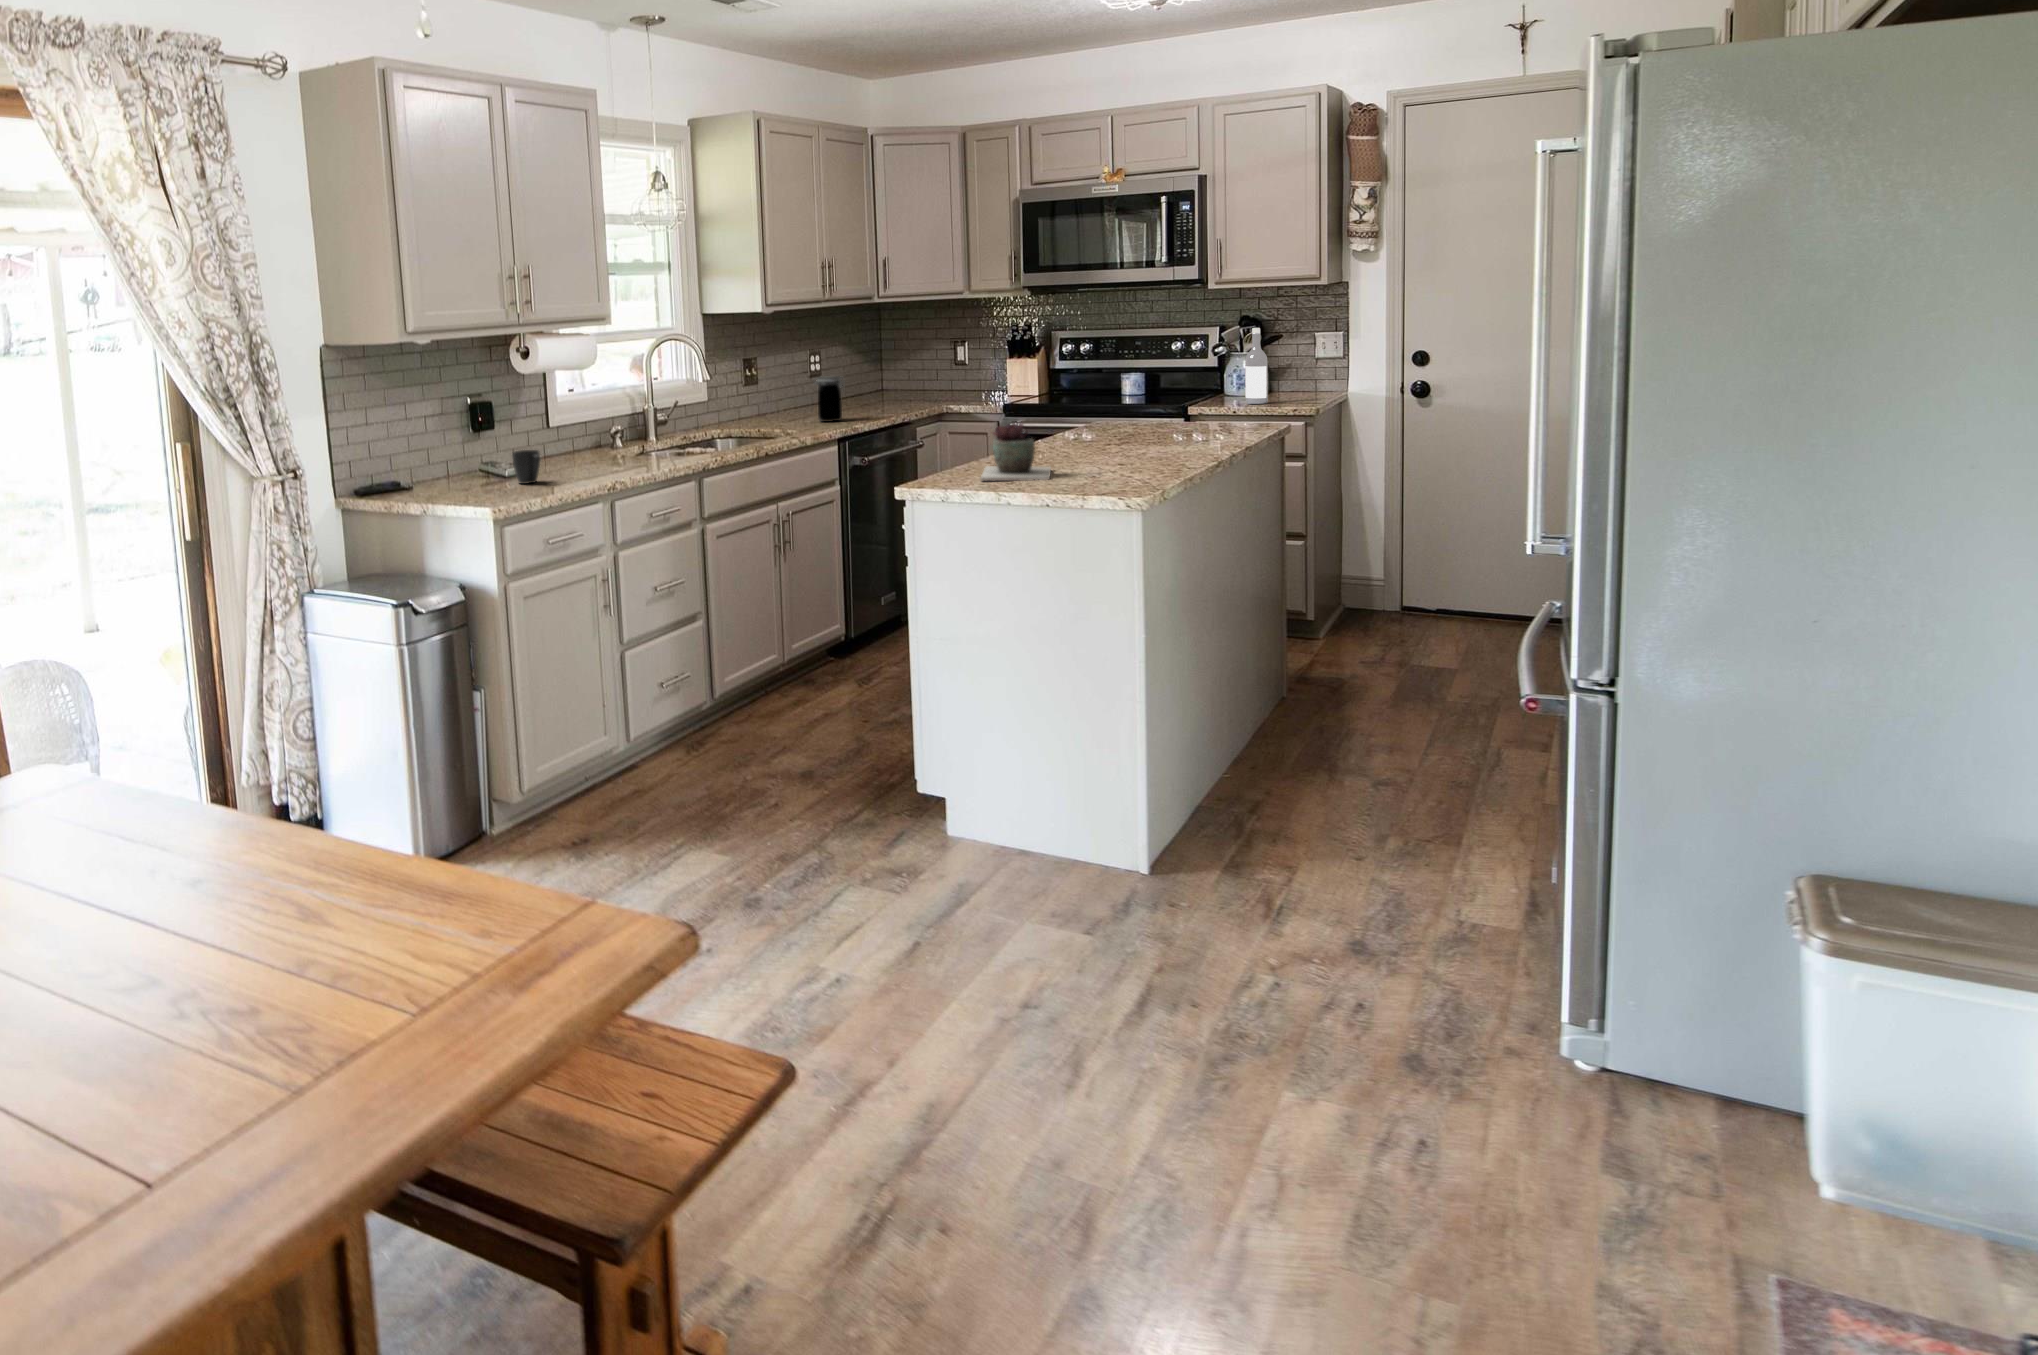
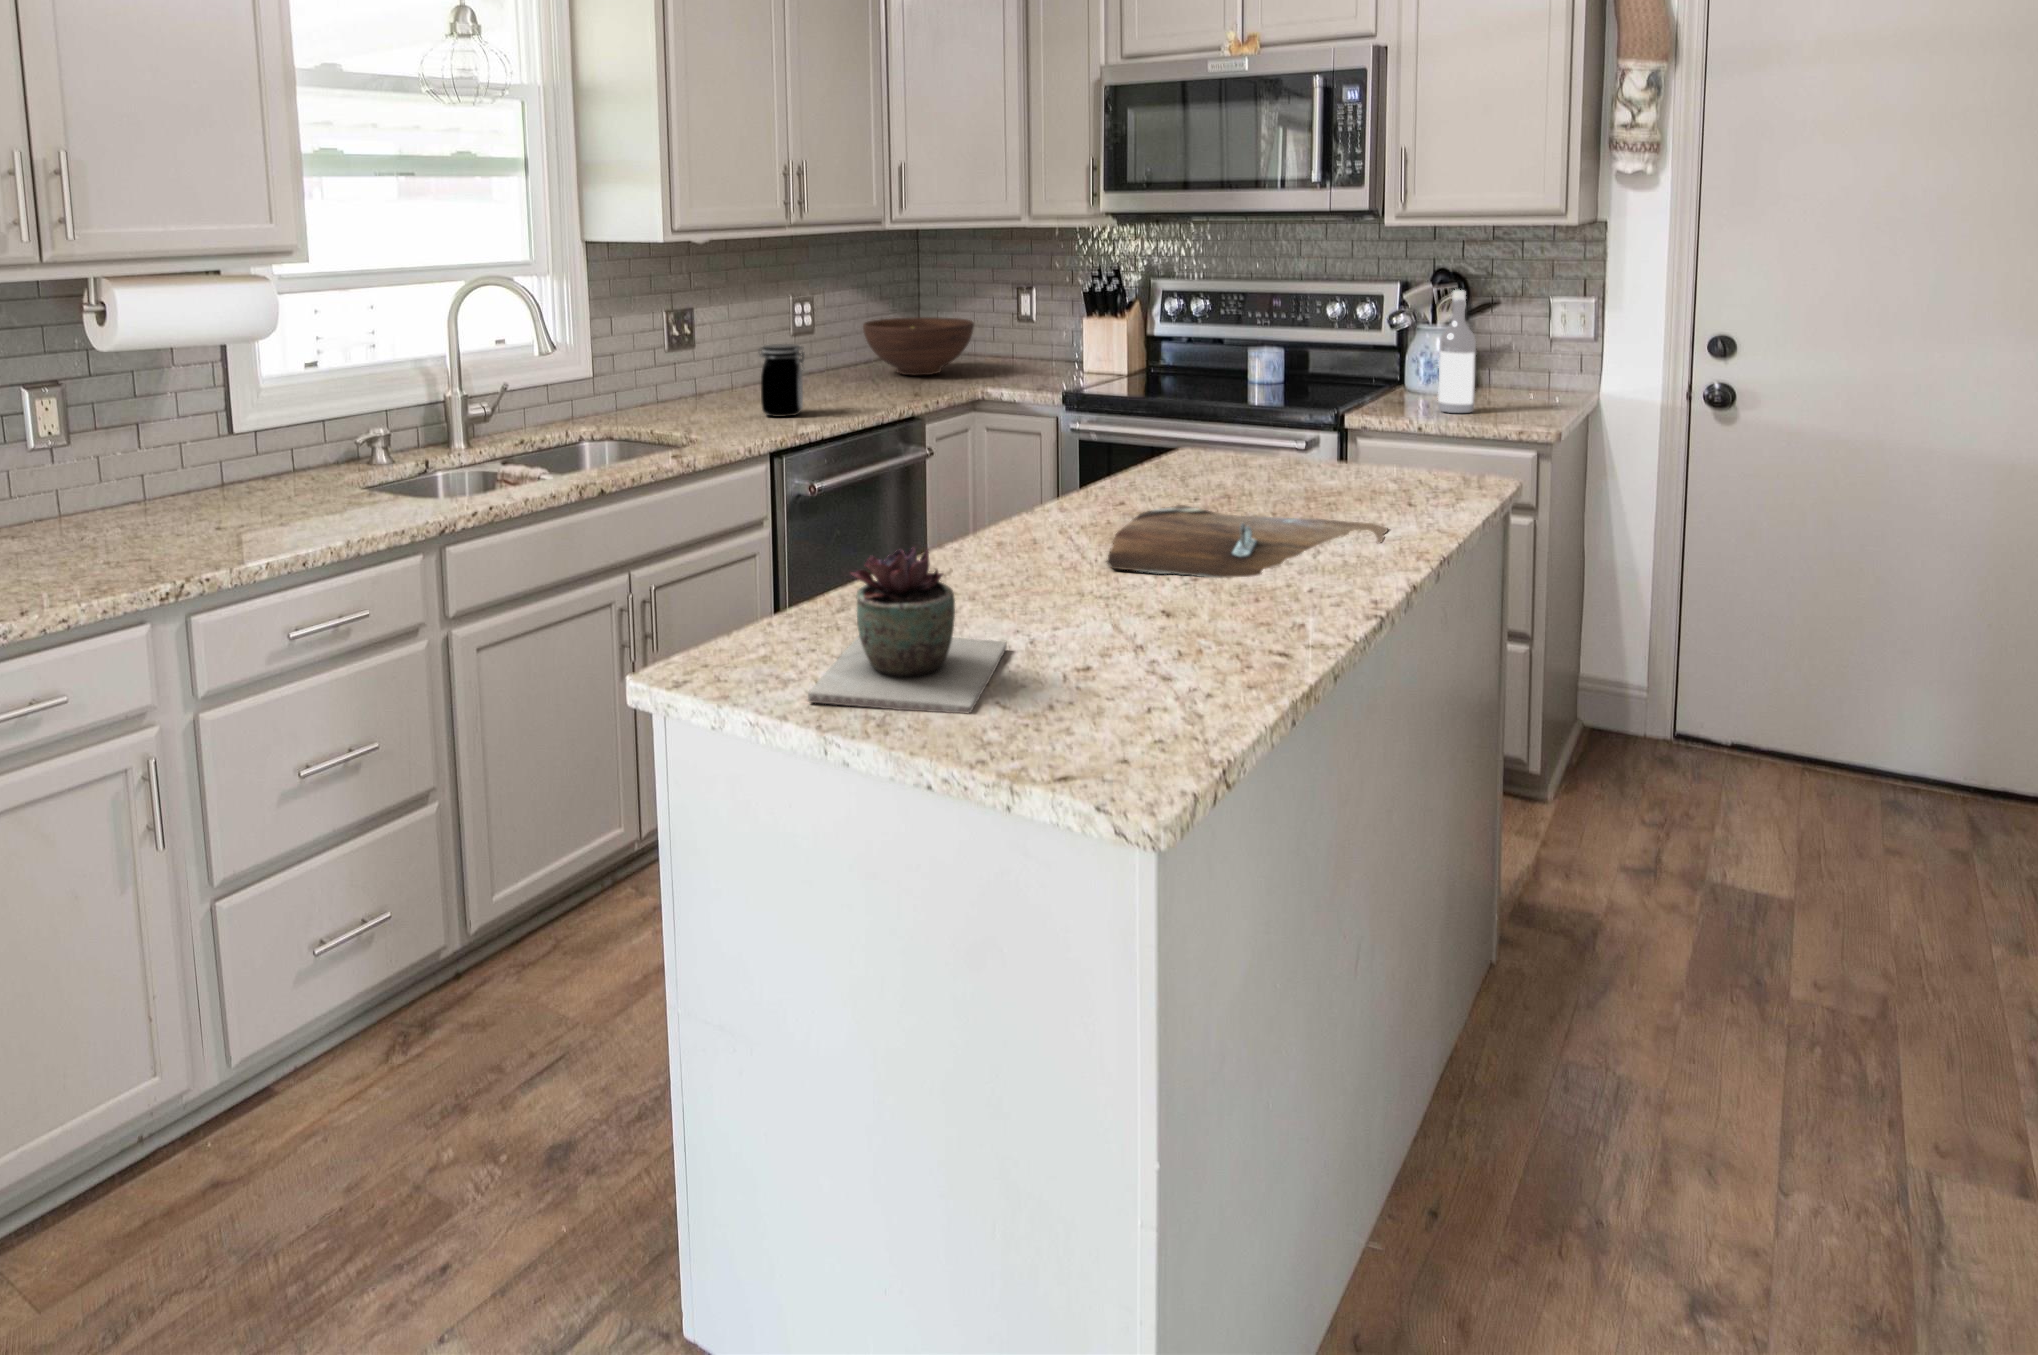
fruit bowl: none [857,363,934,402] -> present [863,317,974,375]
cutting board: none [1077,432,1215,454] -> present [1107,505,1388,578]
mug: present [512,450,540,484] -> none [7,507,72,576]

